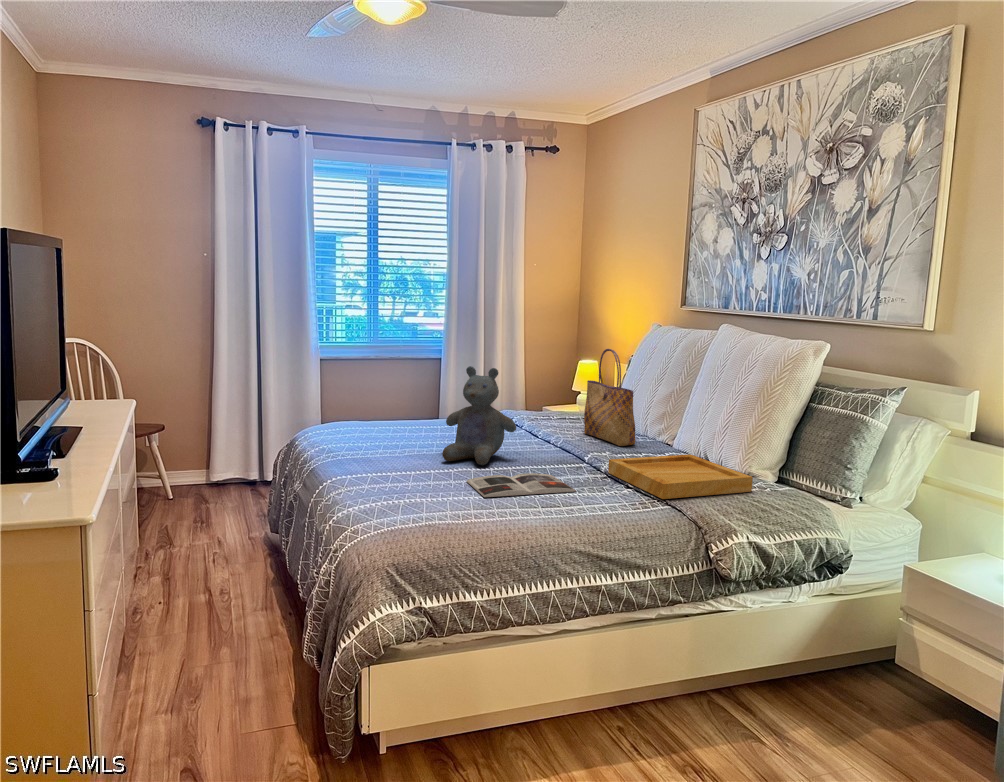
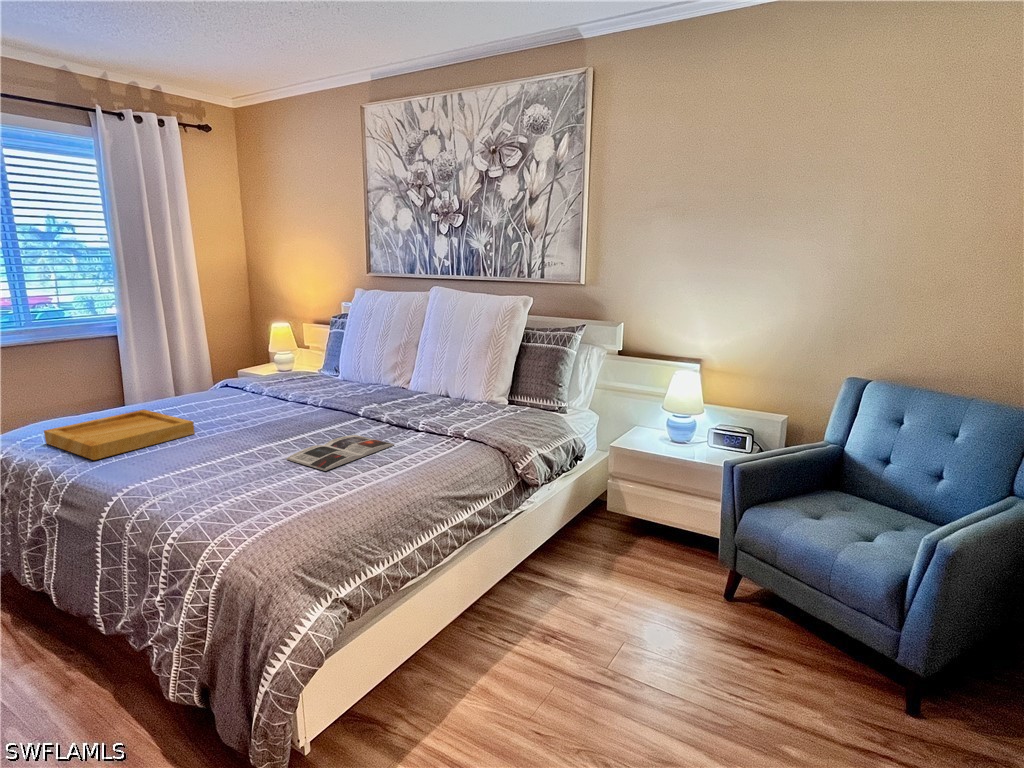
tote bag: present [584,349,635,446] -> none [327,315,385,397]
stuffed bear: present [442,366,516,465] -> none [222,344,302,443]
tray: present [608,454,753,499] -> present [44,410,195,460]

